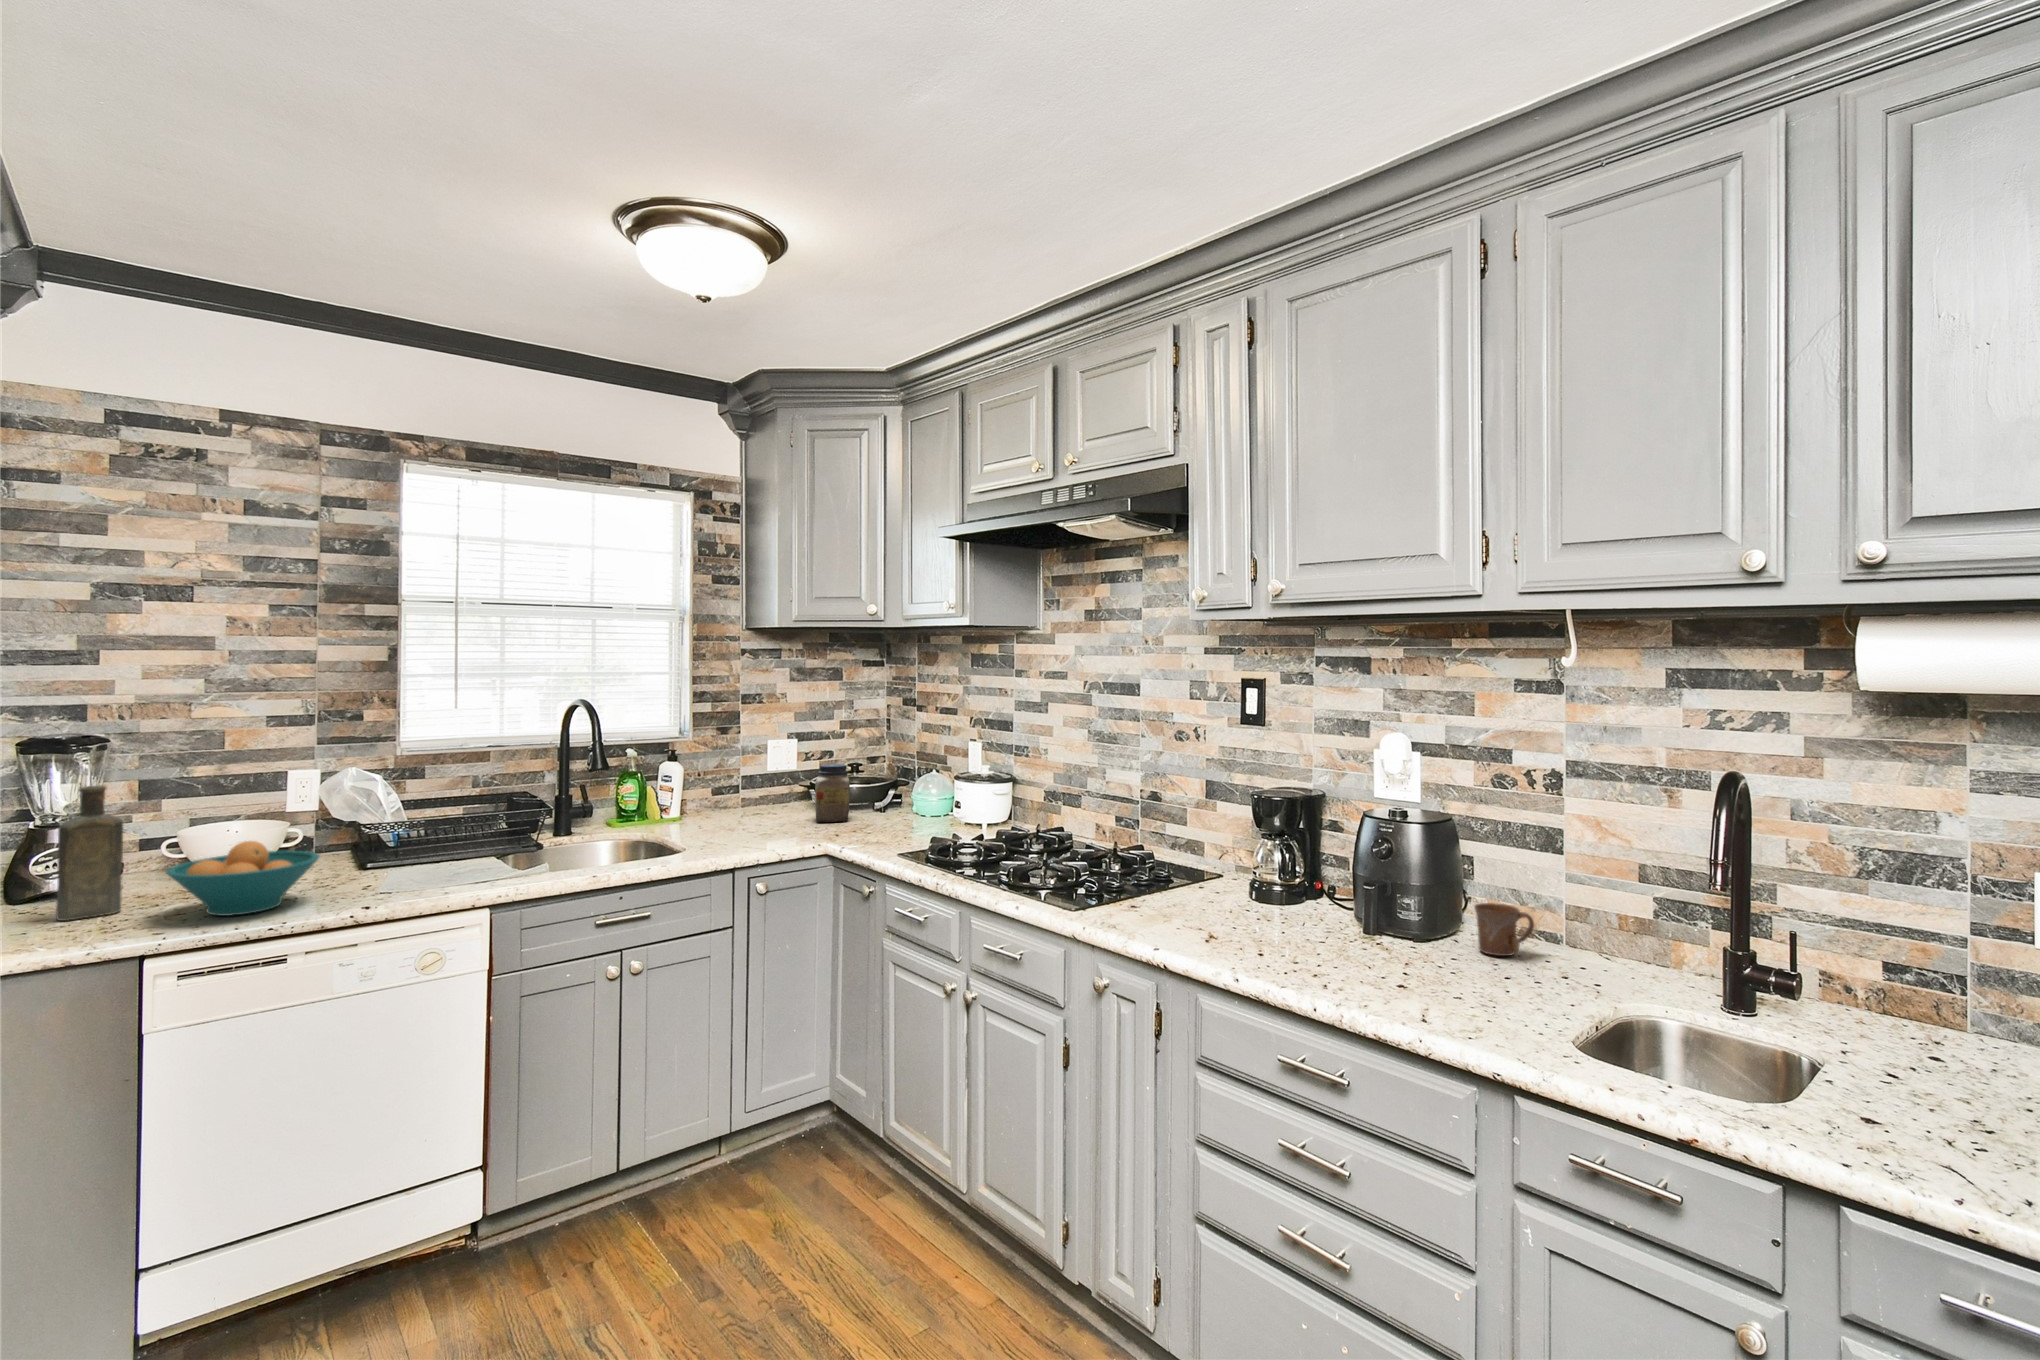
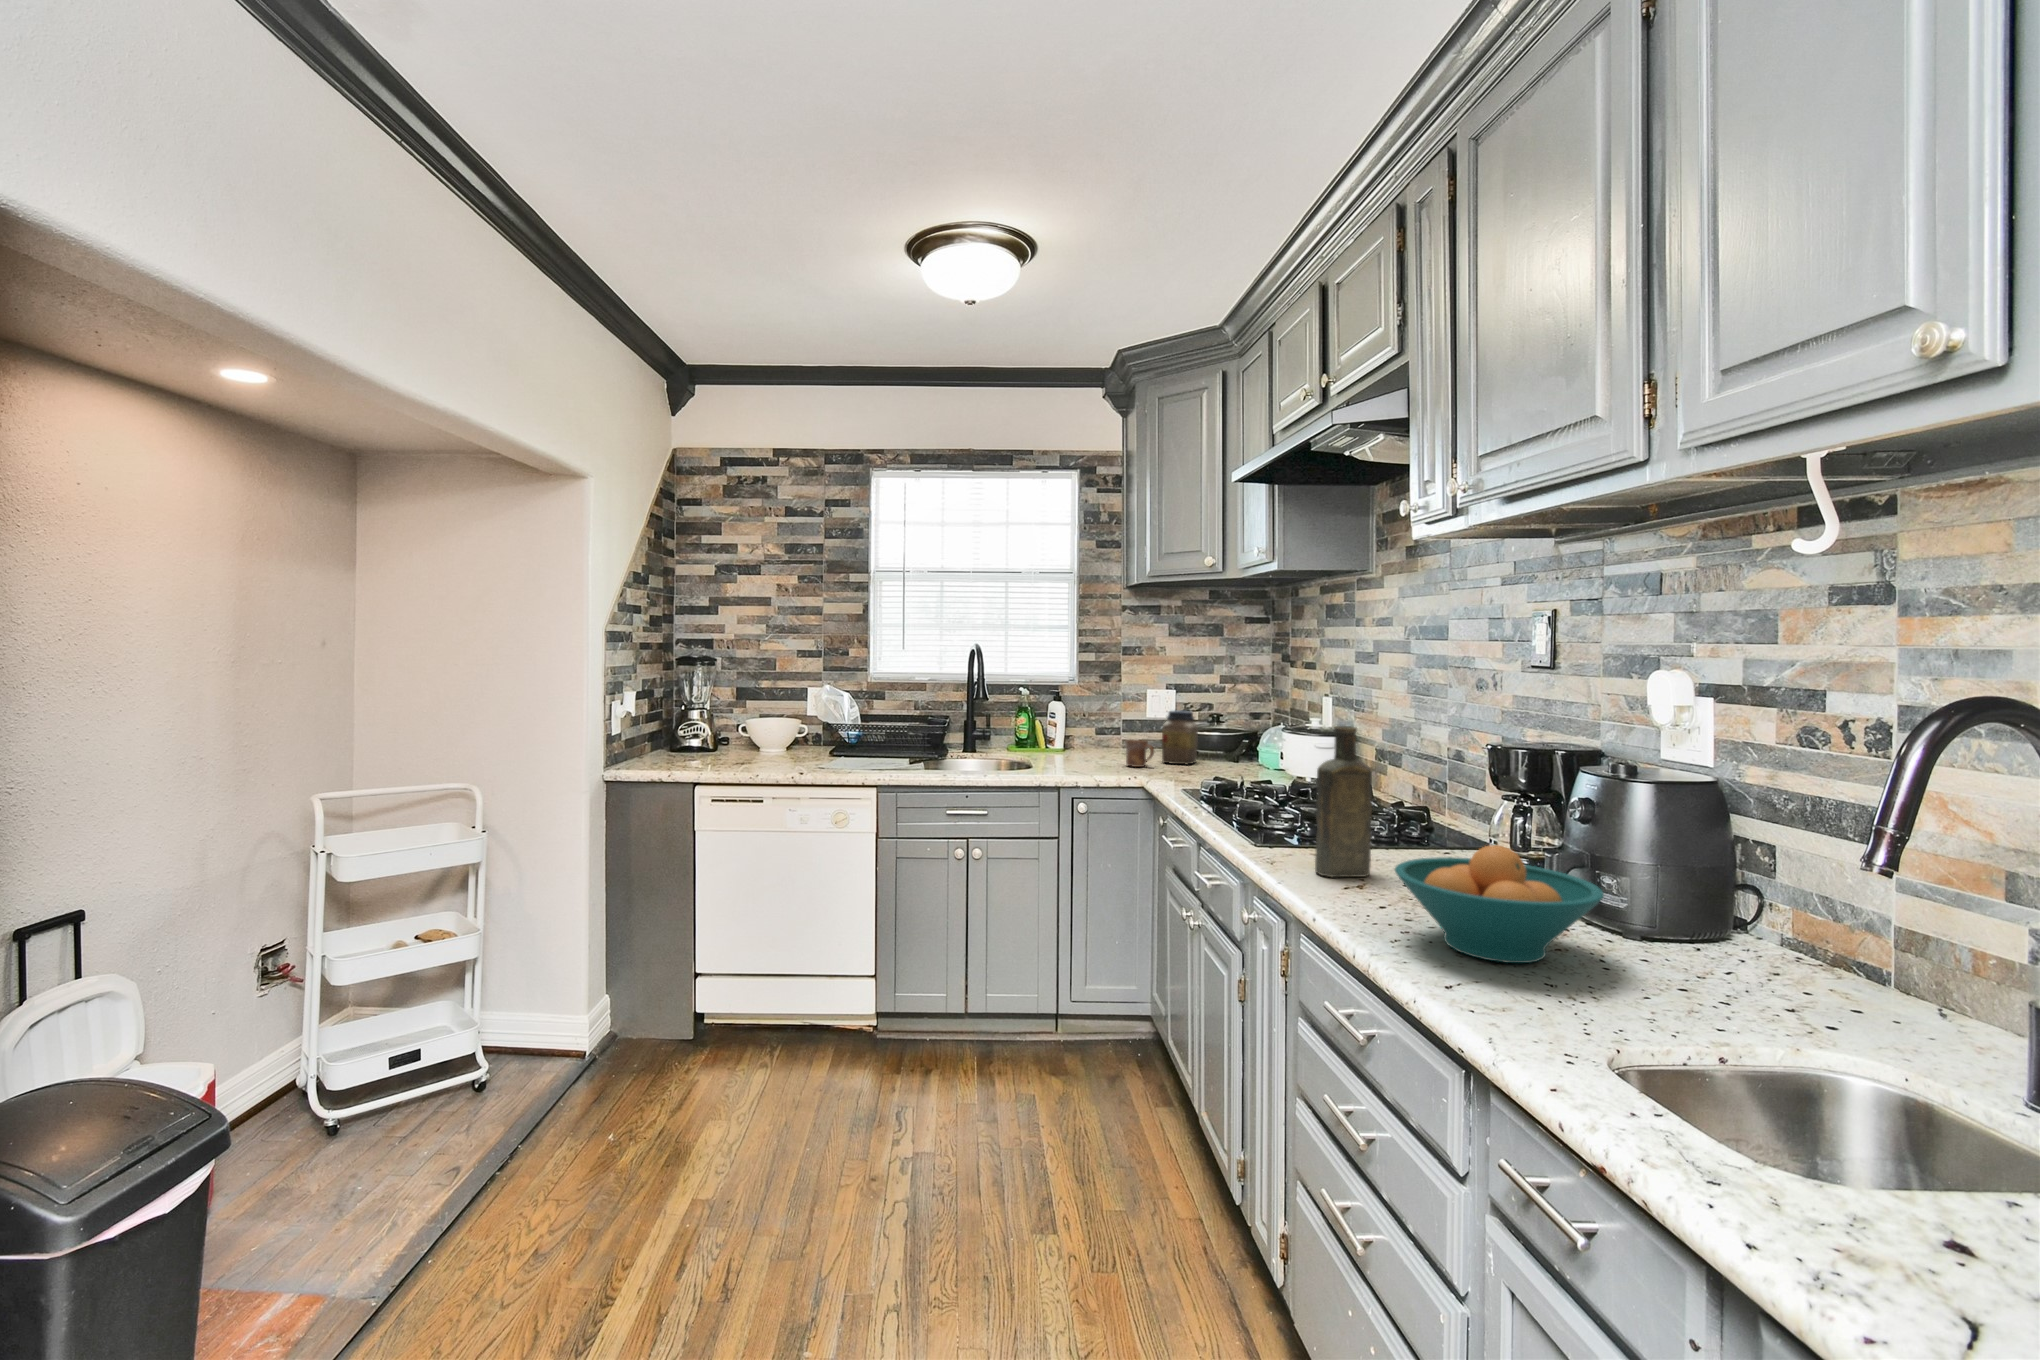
bottle: present [56,785,123,921] -> present [1315,726,1372,877]
fruit bowl: present [166,841,319,916] -> present [1395,845,1604,963]
mug: present [1474,903,1534,956] -> present [1125,740,1154,767]

